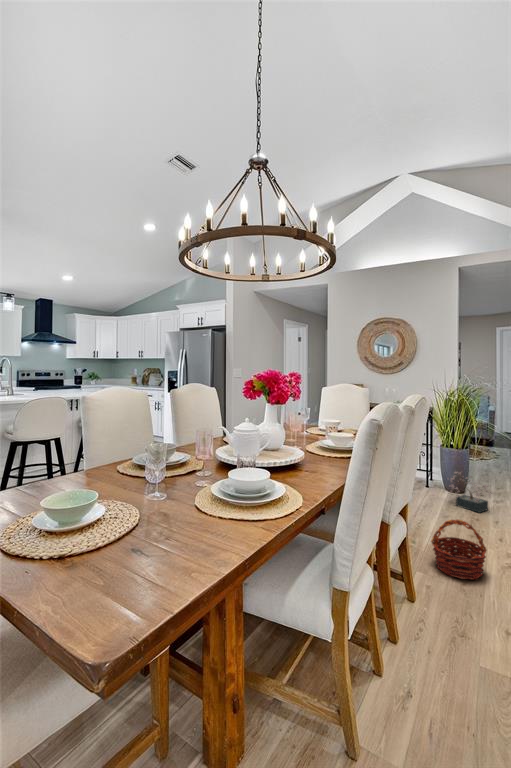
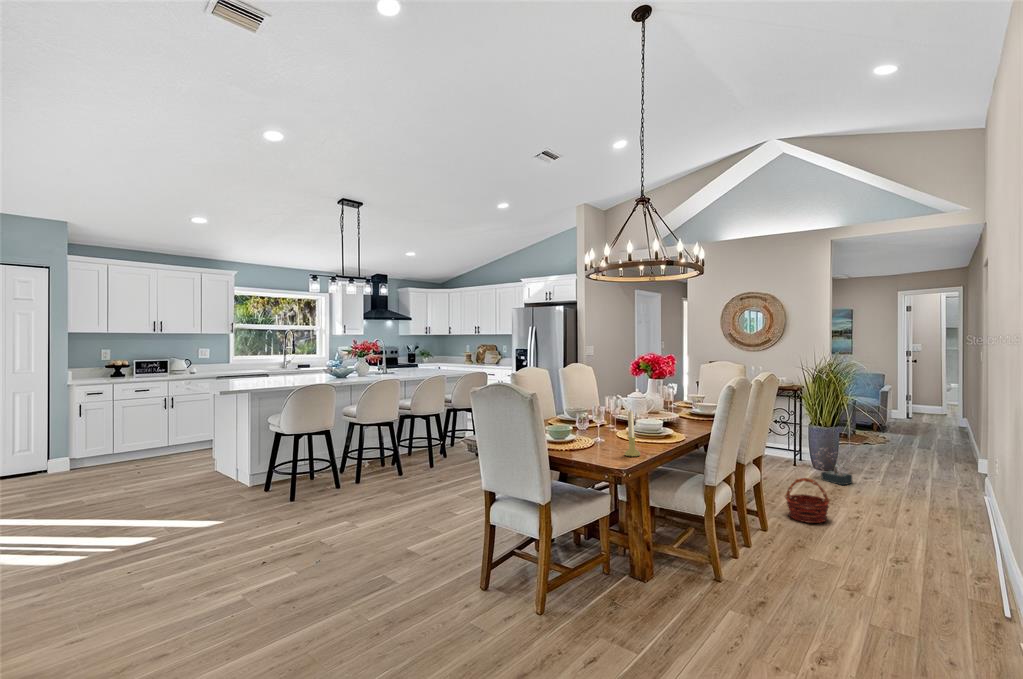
candle holder: none [172,445,205,545] -> present [624,411,640,457]

